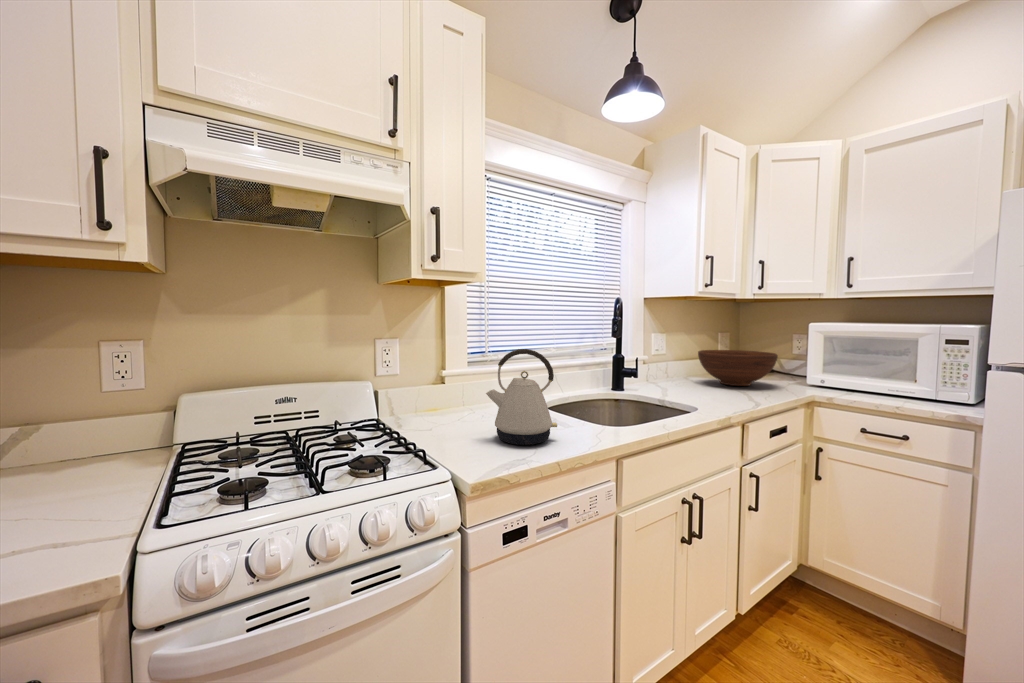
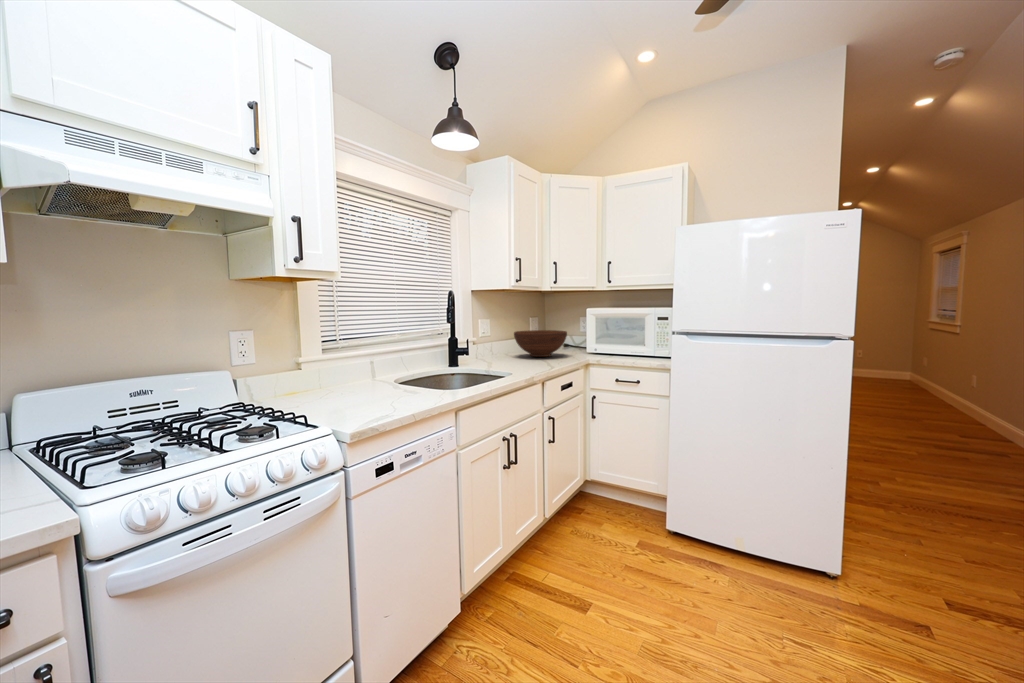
kettle: present [486,349,557,445] -> none [350,333,410,407]

